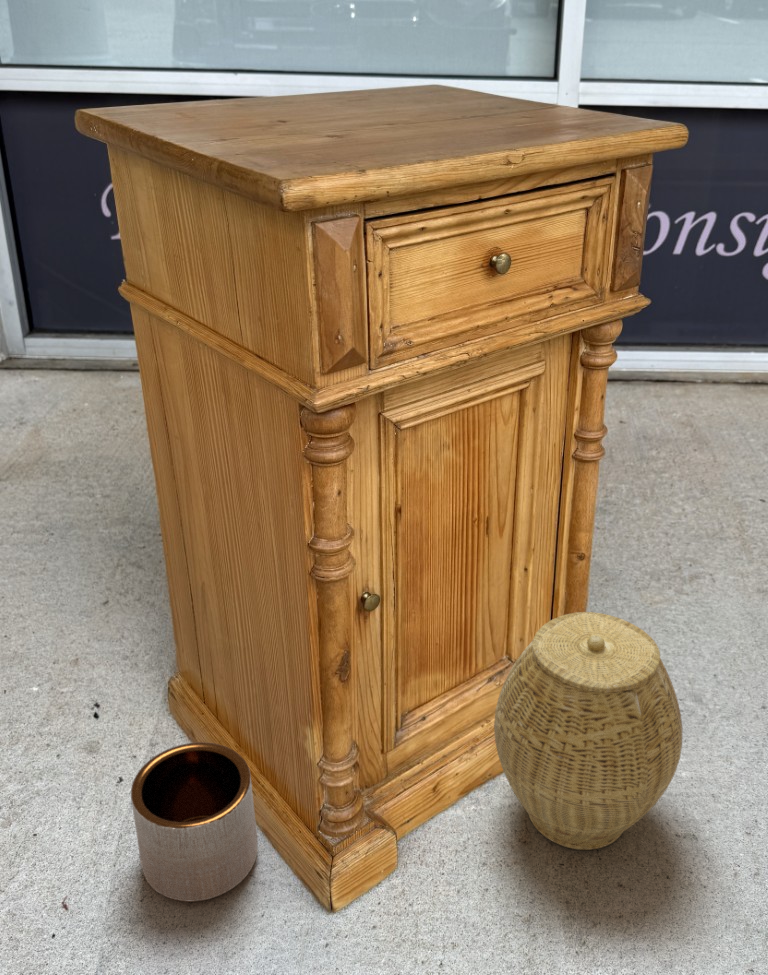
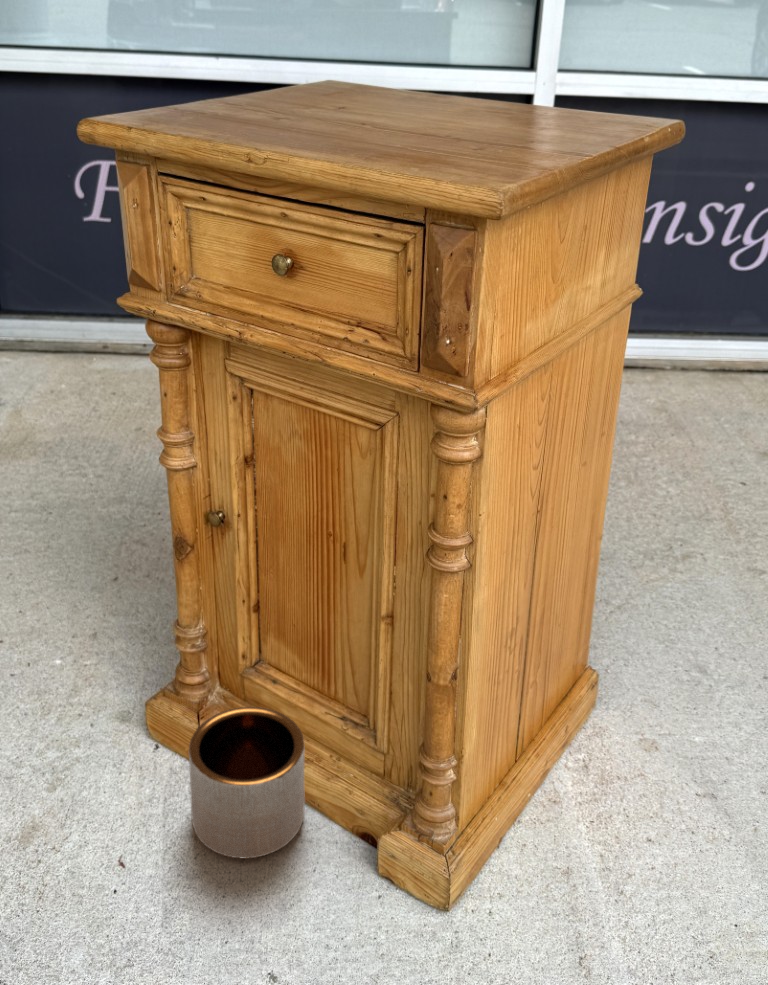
woven basket: present [494,612,682,850] -> none [530,584,708,808]

